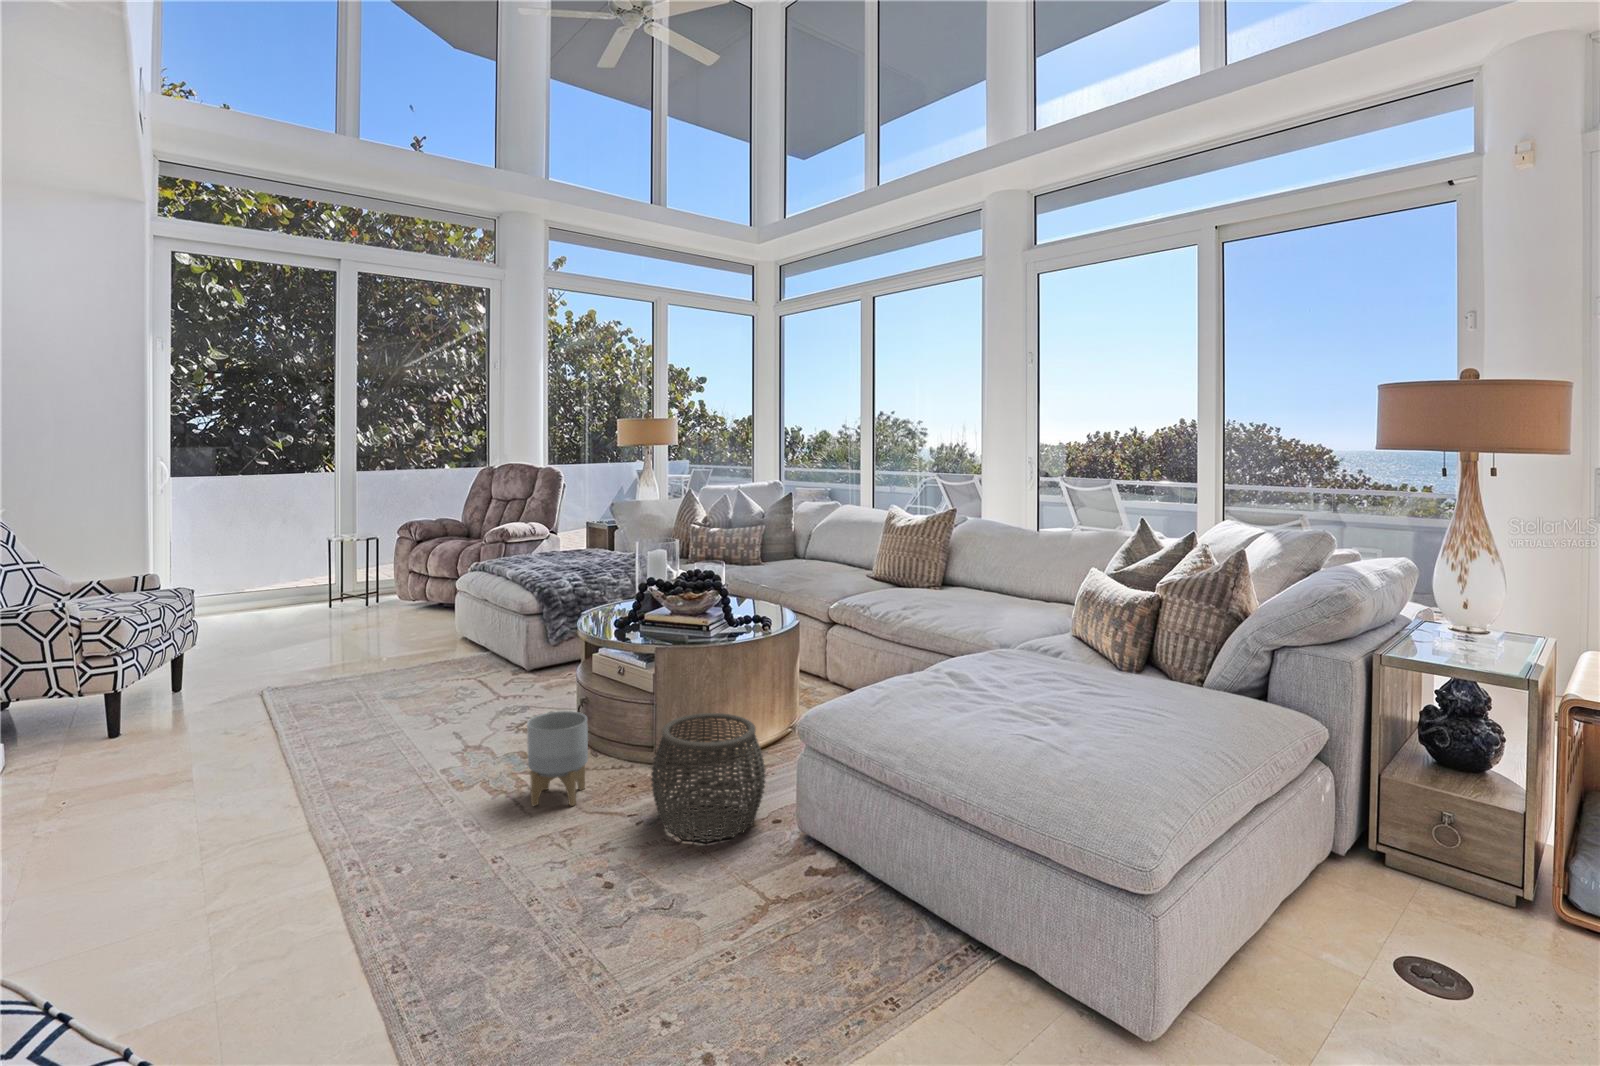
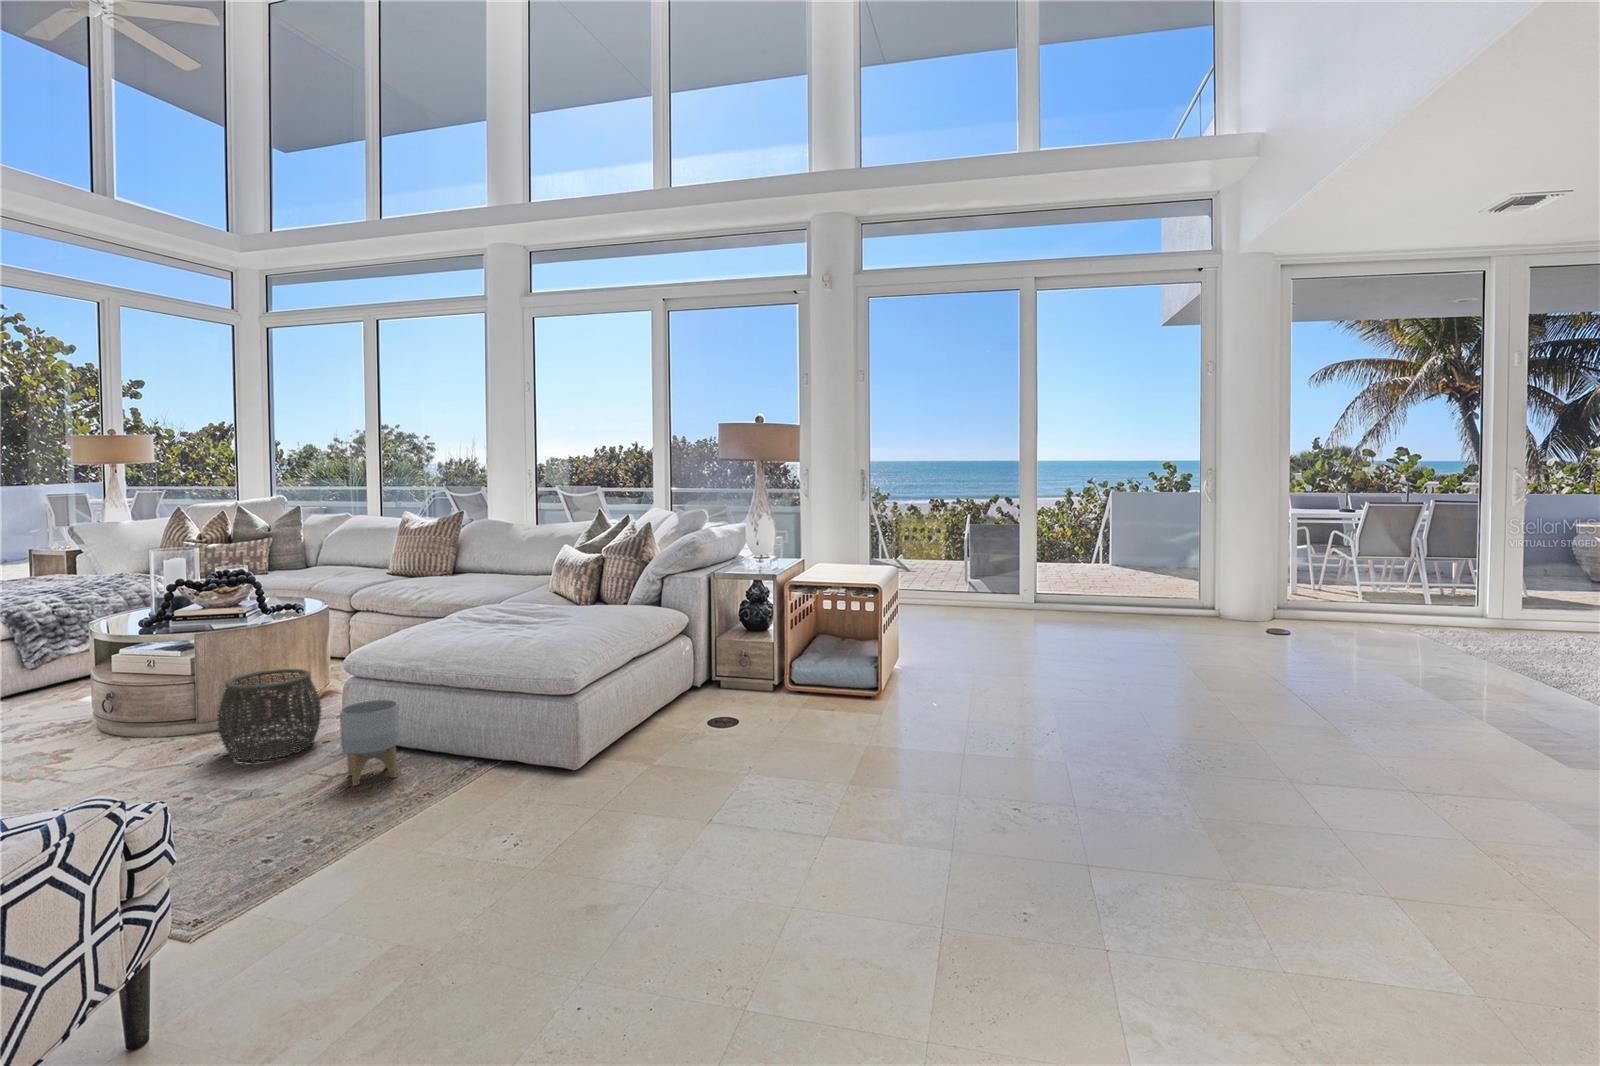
planter: present [527,711,588,806] -> present [340,699,400,786]

